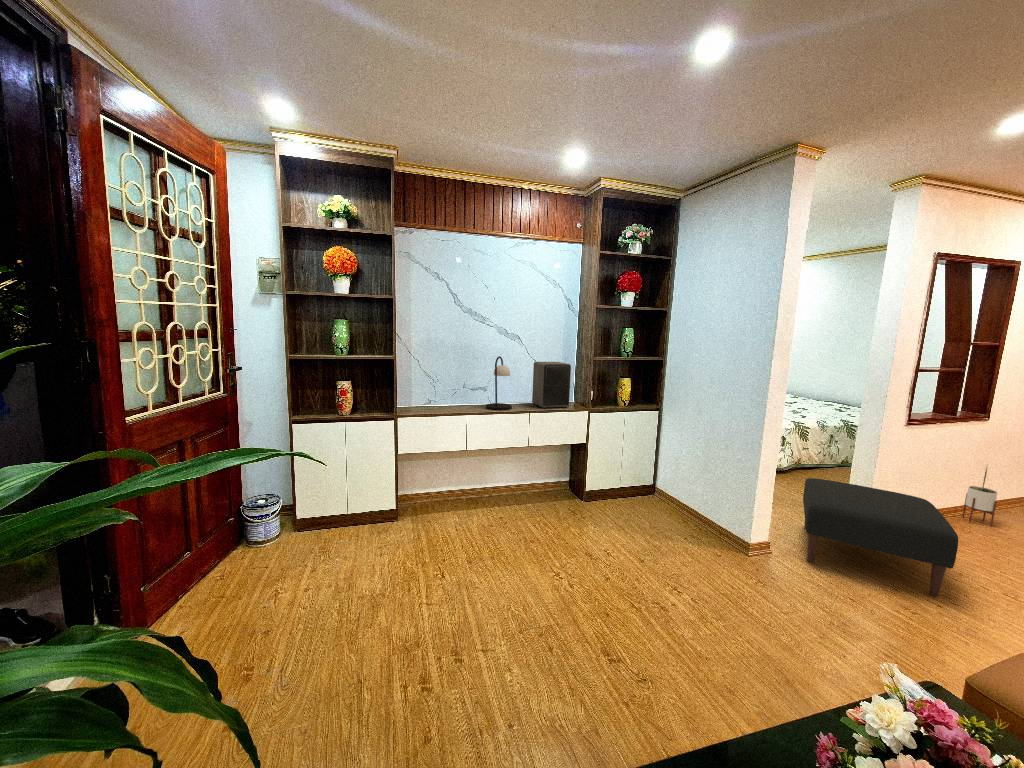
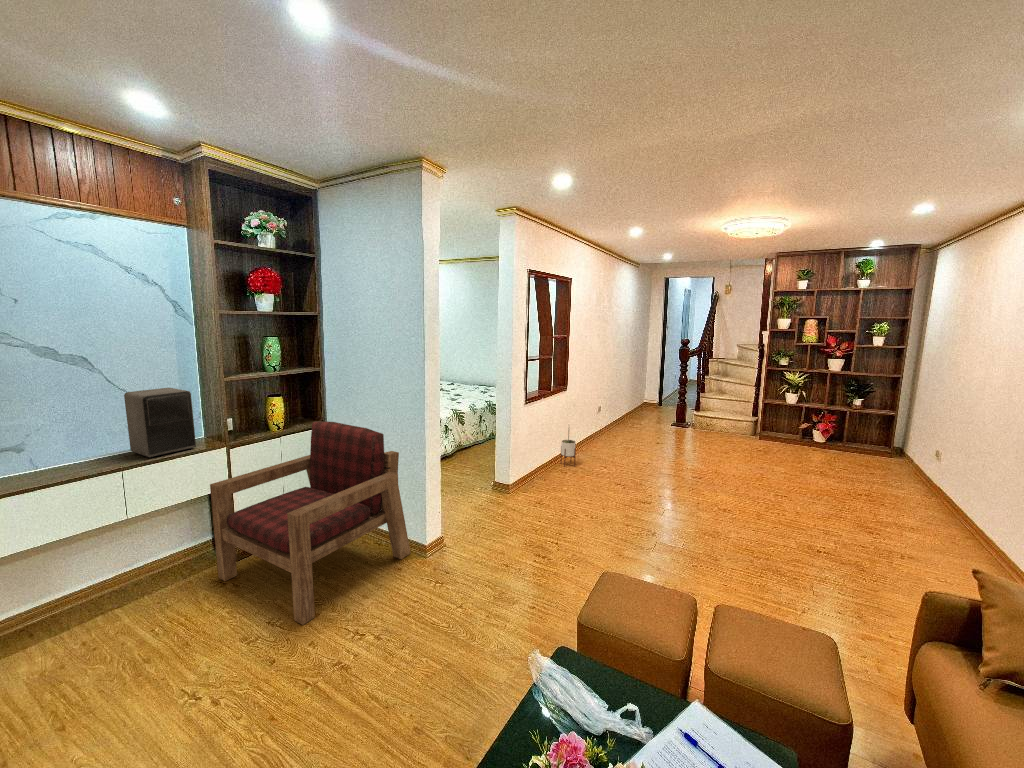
table lamp: present [486,356,512,410] -> none [28,394,88,482]
armchair: none [571,403,732,563] -> present [210,421,410,625]
ottoman: present [803,478,958,597] -> none [465,463,561,544]

